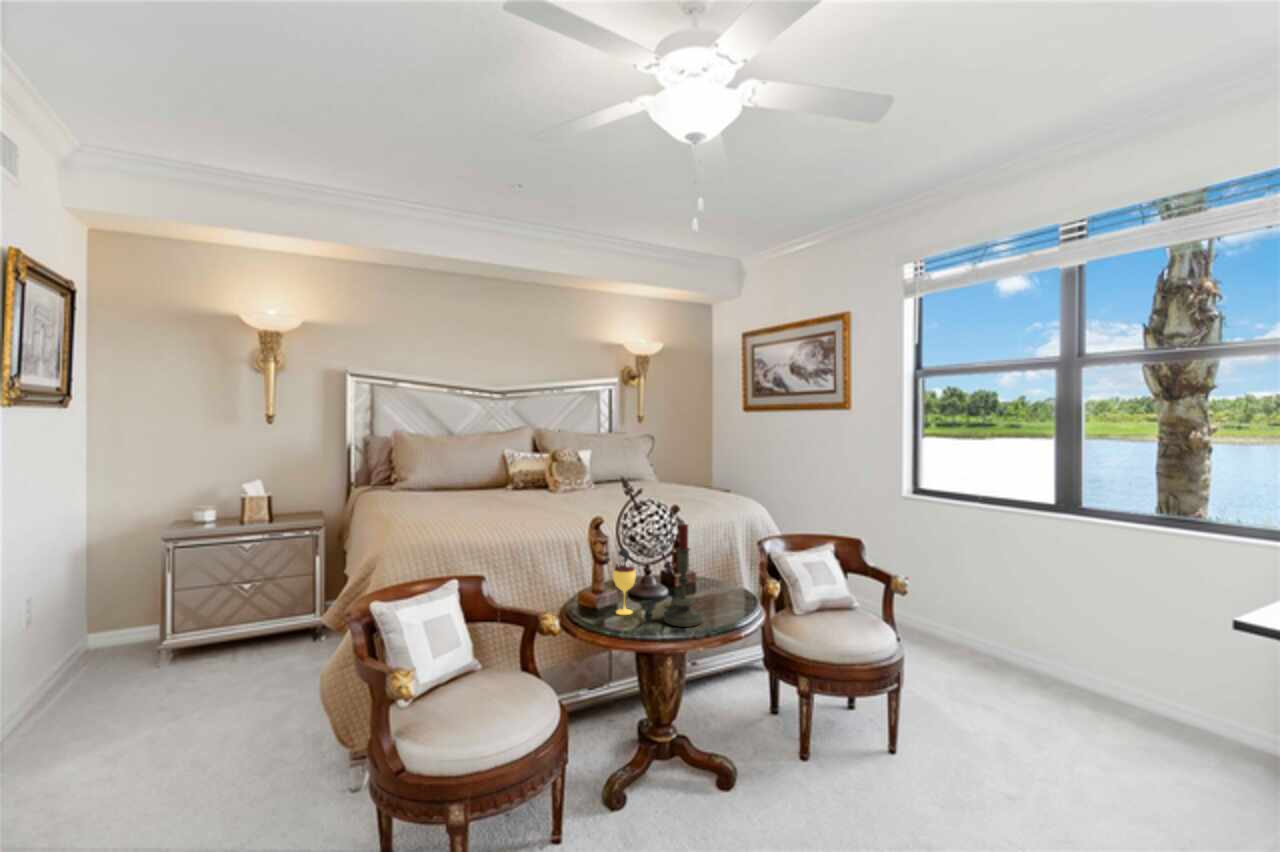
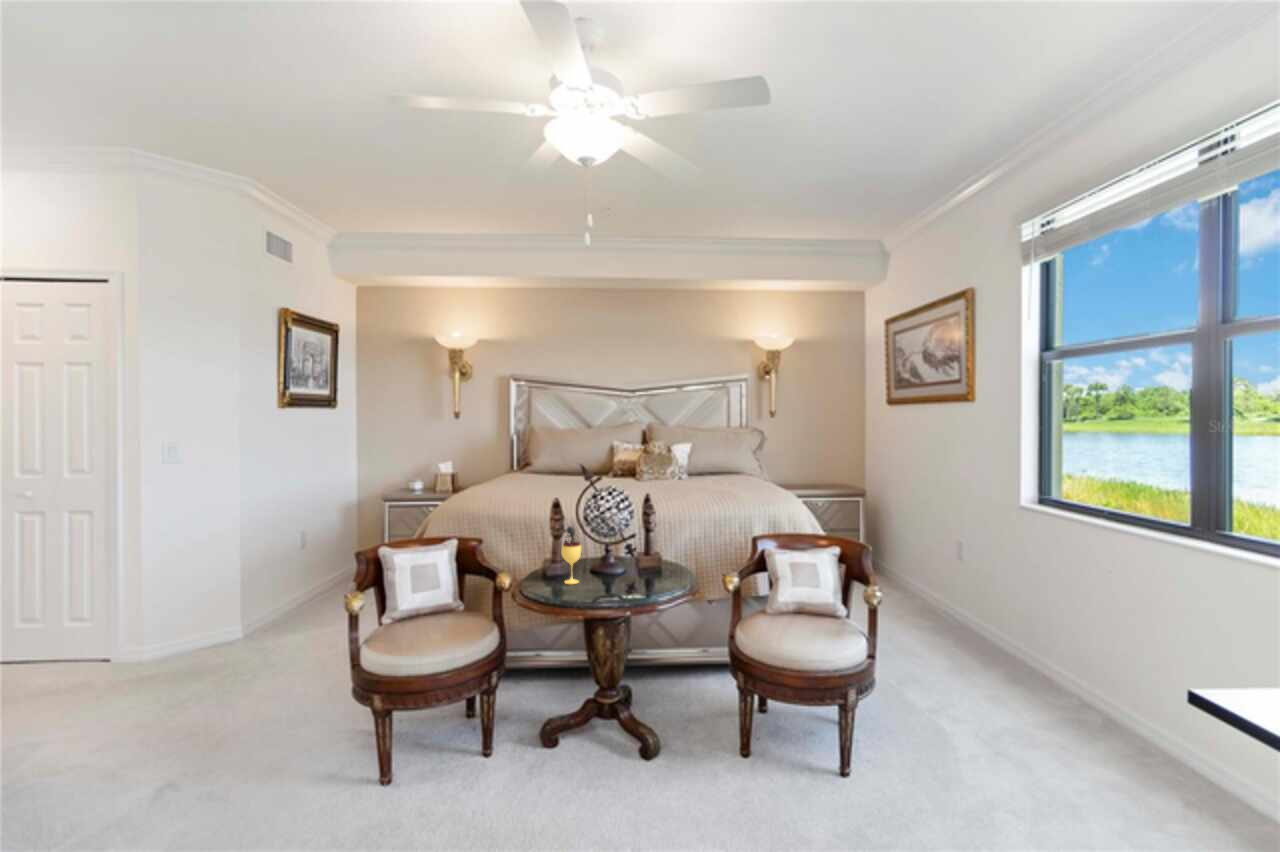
candle: present [664,524,703,627] -> none [587,506,622,601]

